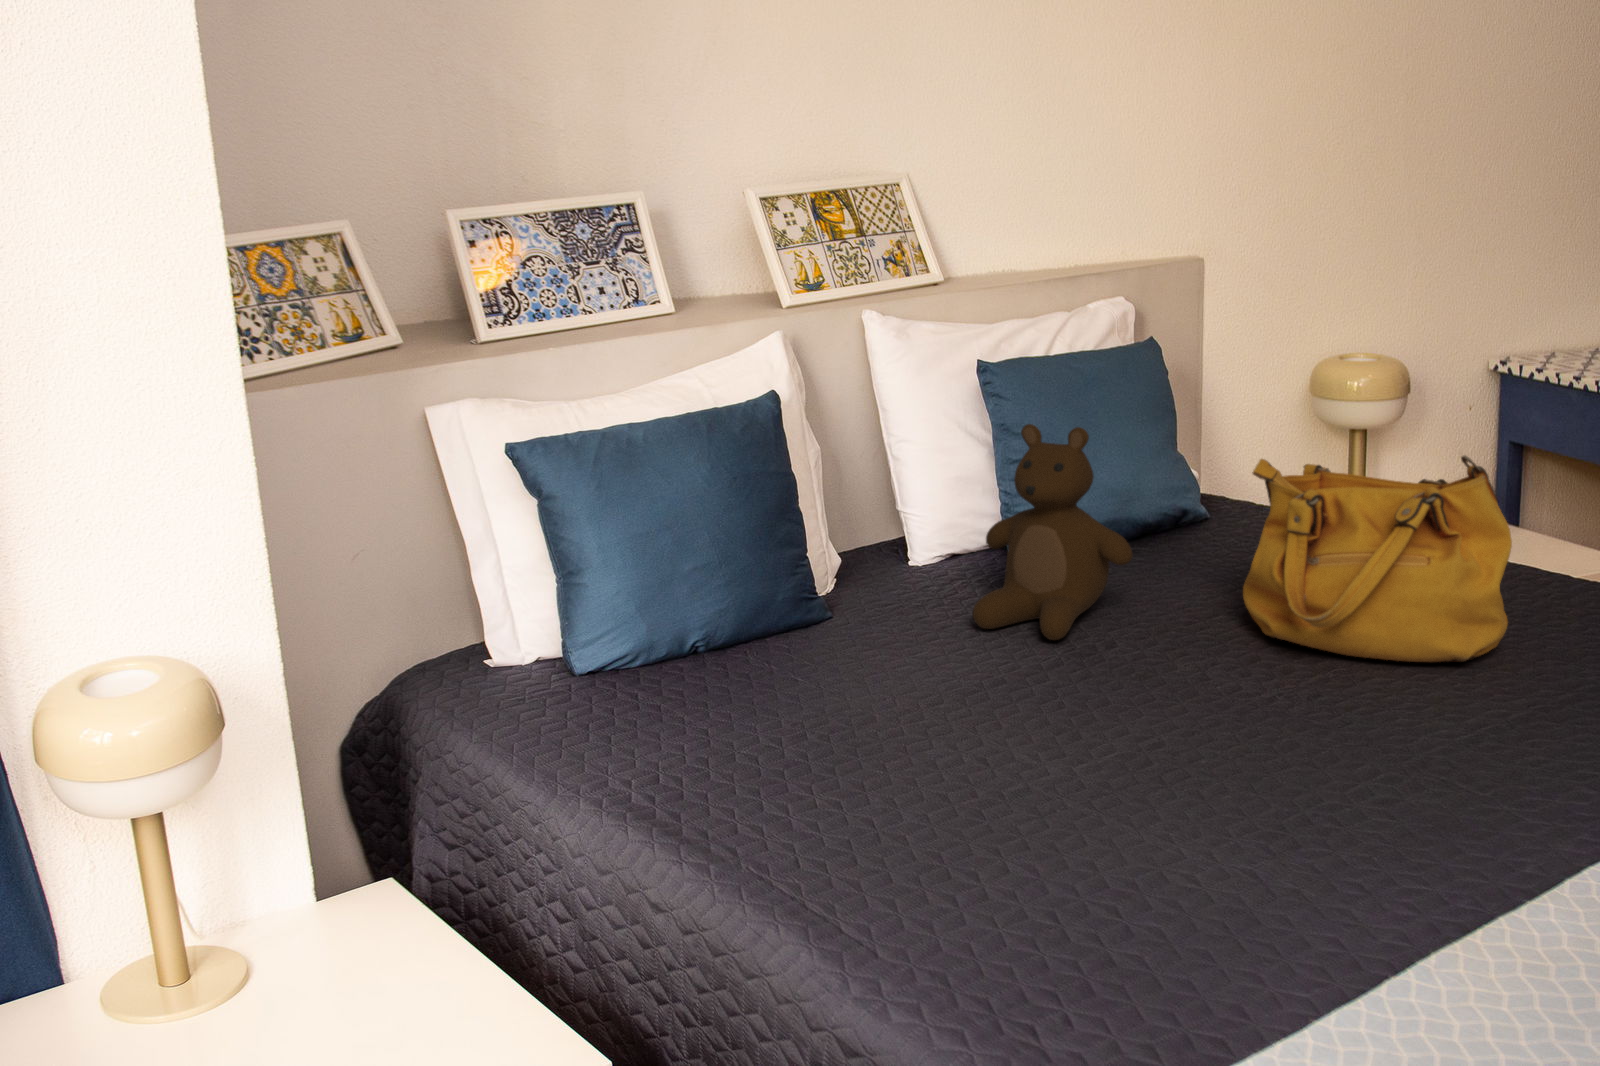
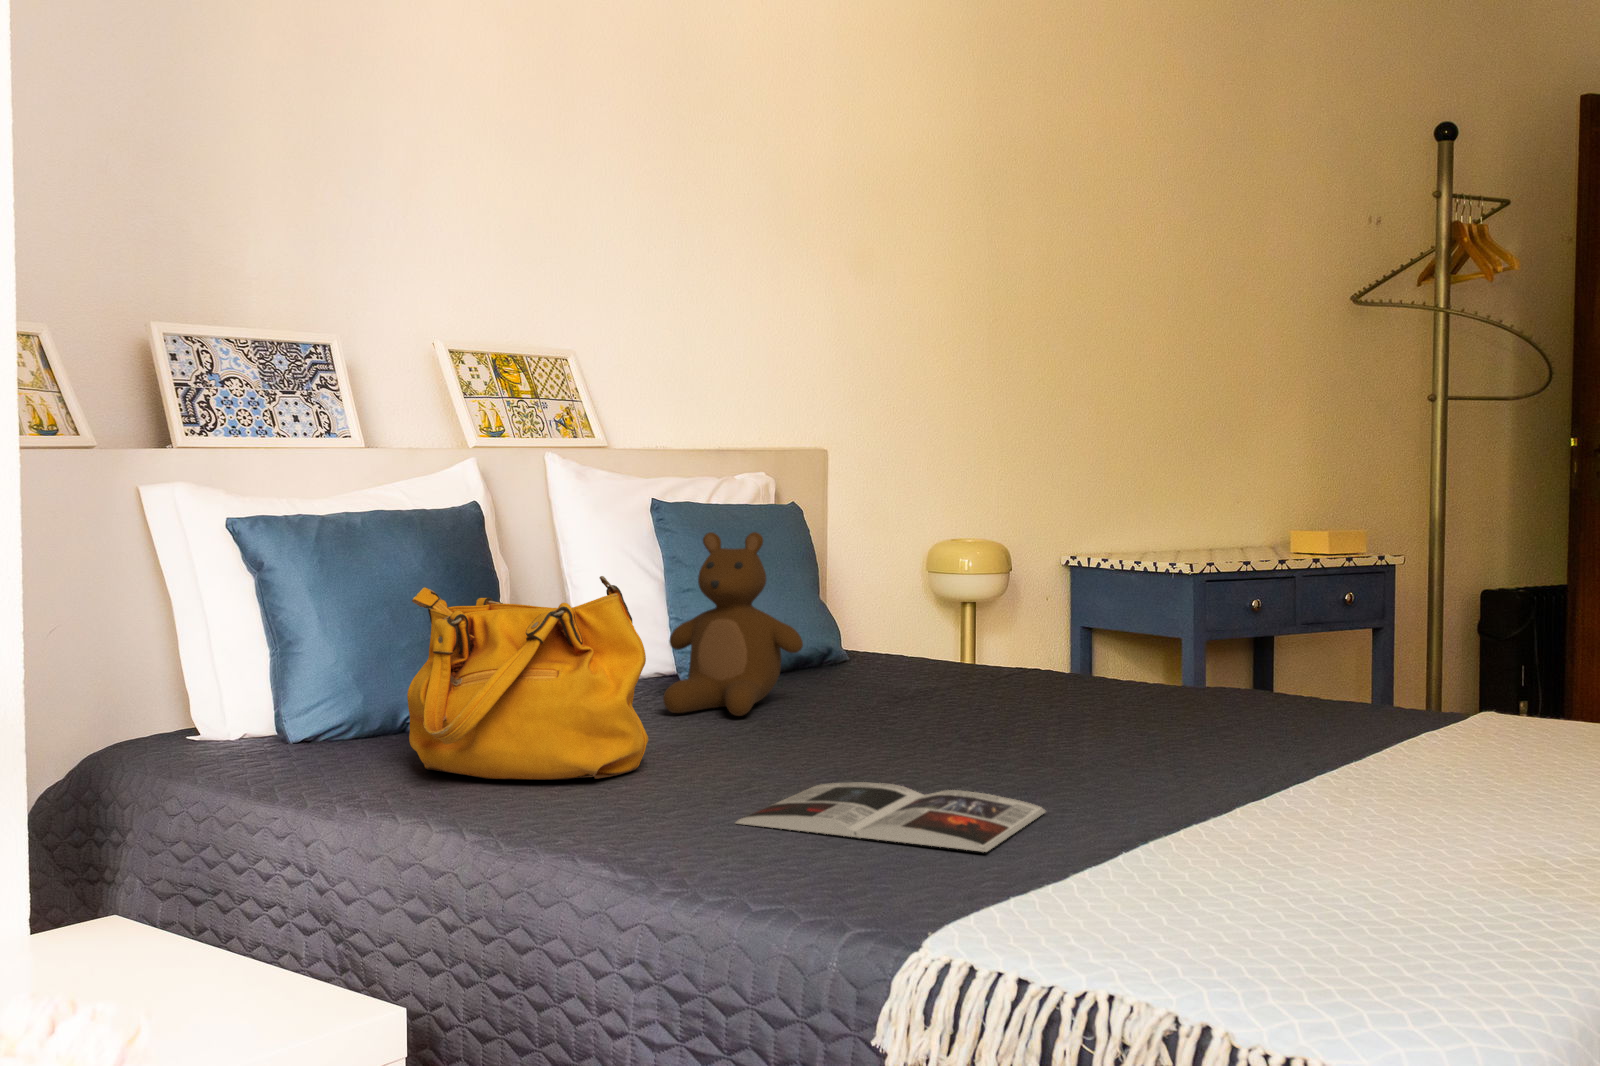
handbag: present [1243,456,1512,662] -> present [407,576,648,780]
magazine: none [998,796,1384,976] -> present [736,782,1045,852]

